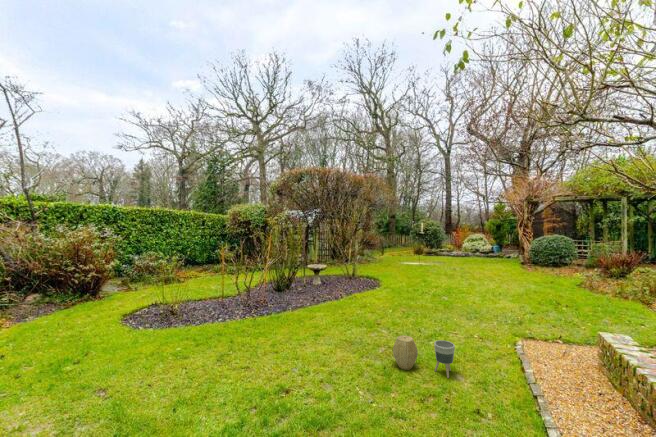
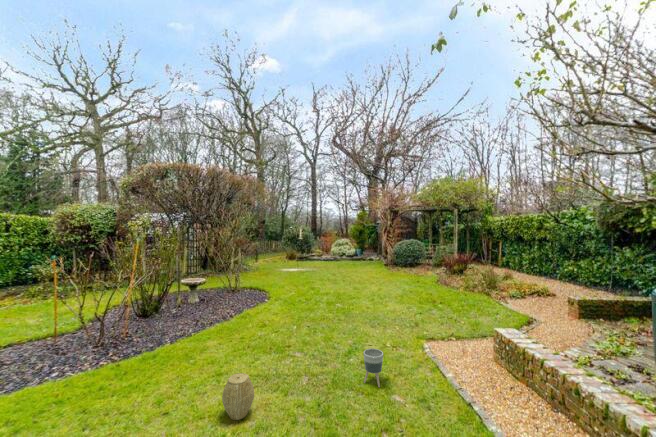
woven basket: present [393,335,418,370] -> present [222,373,254,420]

